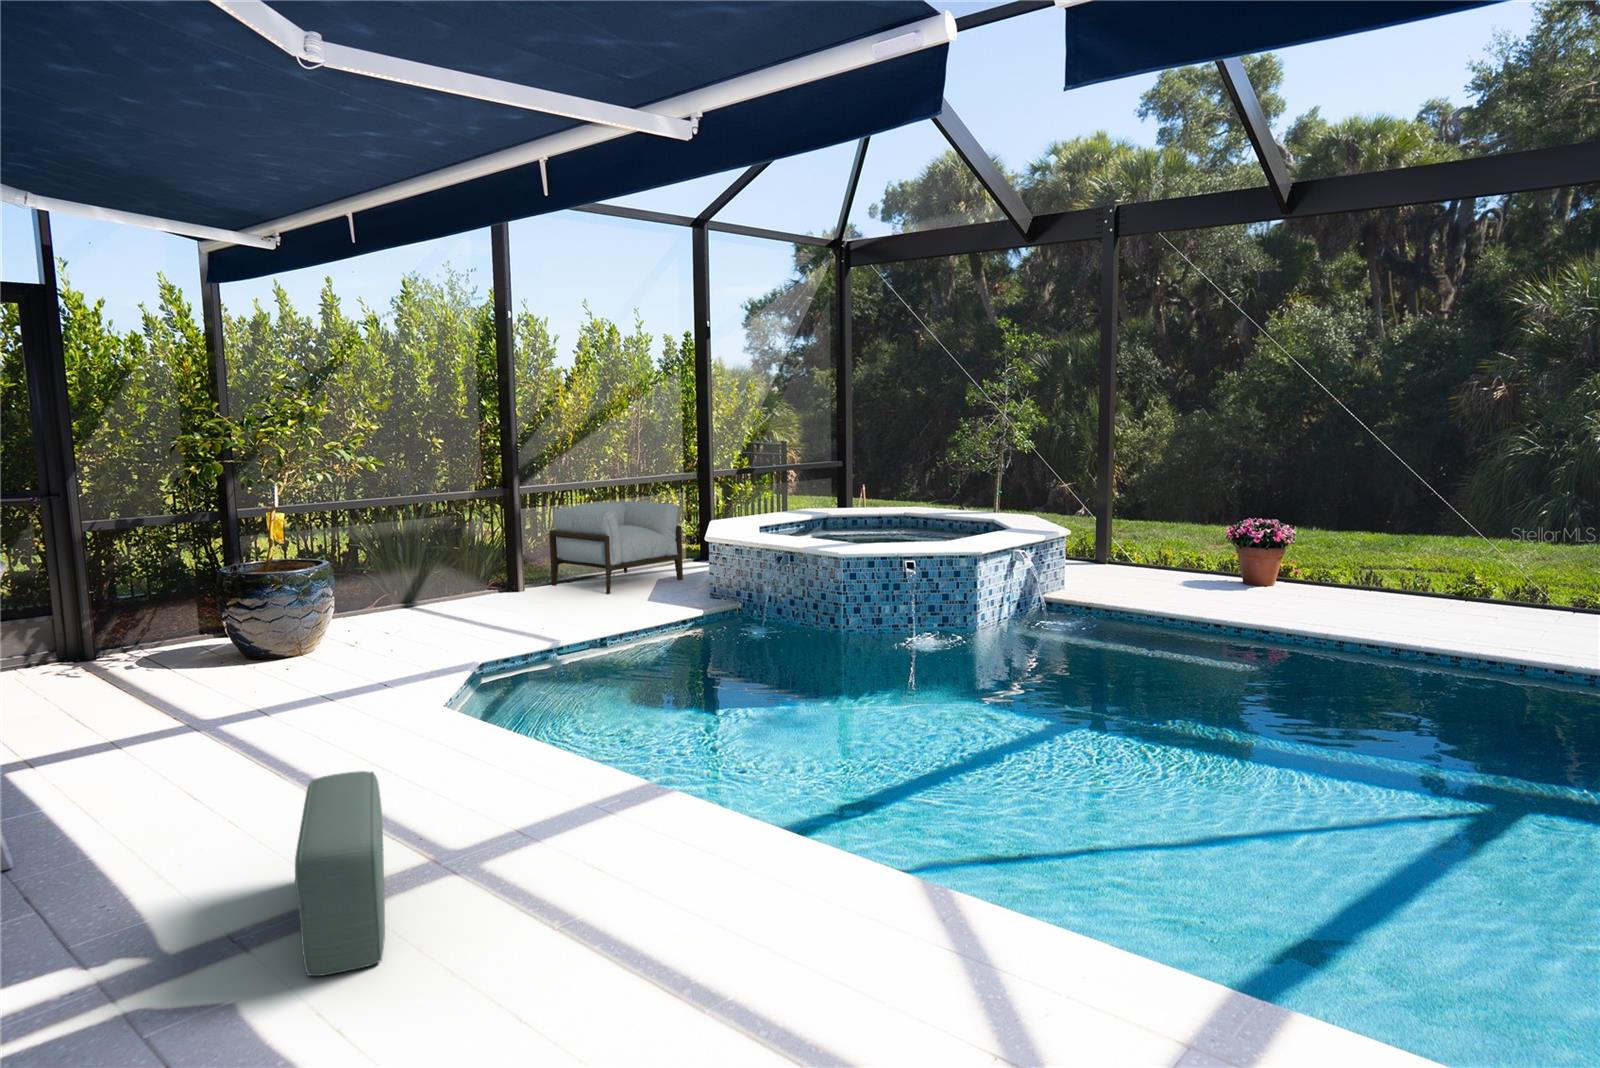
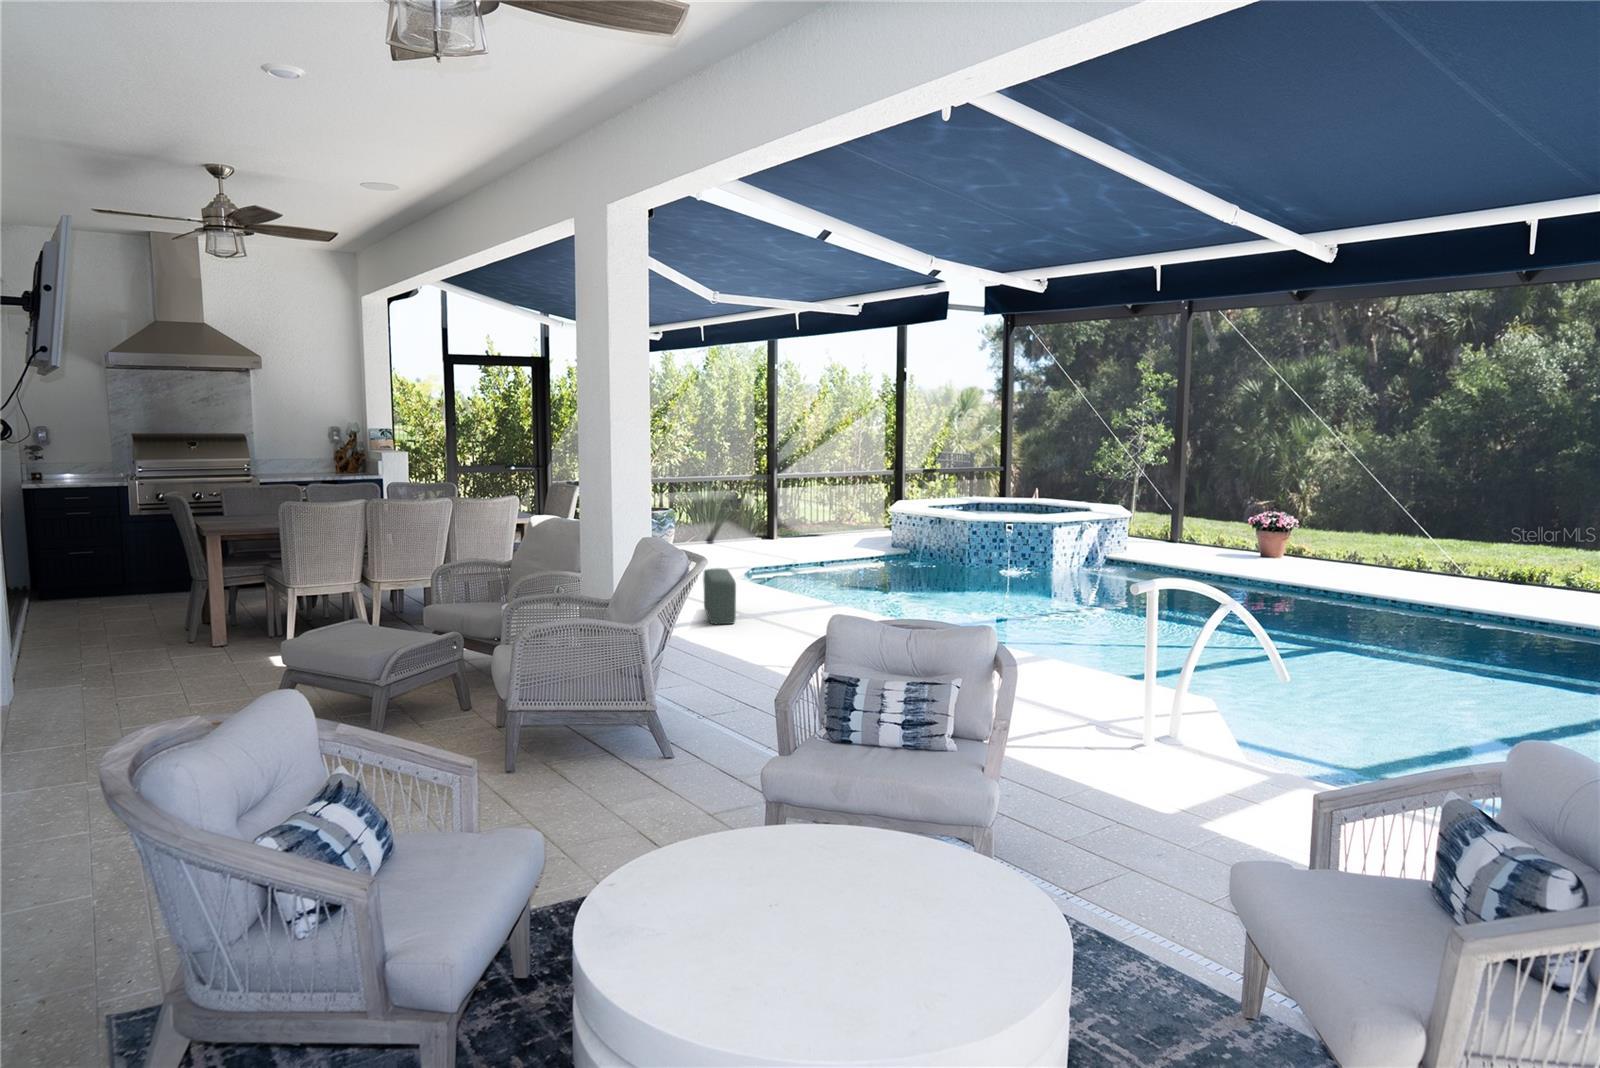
armchair: present [549,501,683,594] -> none [792,486,876,542]

